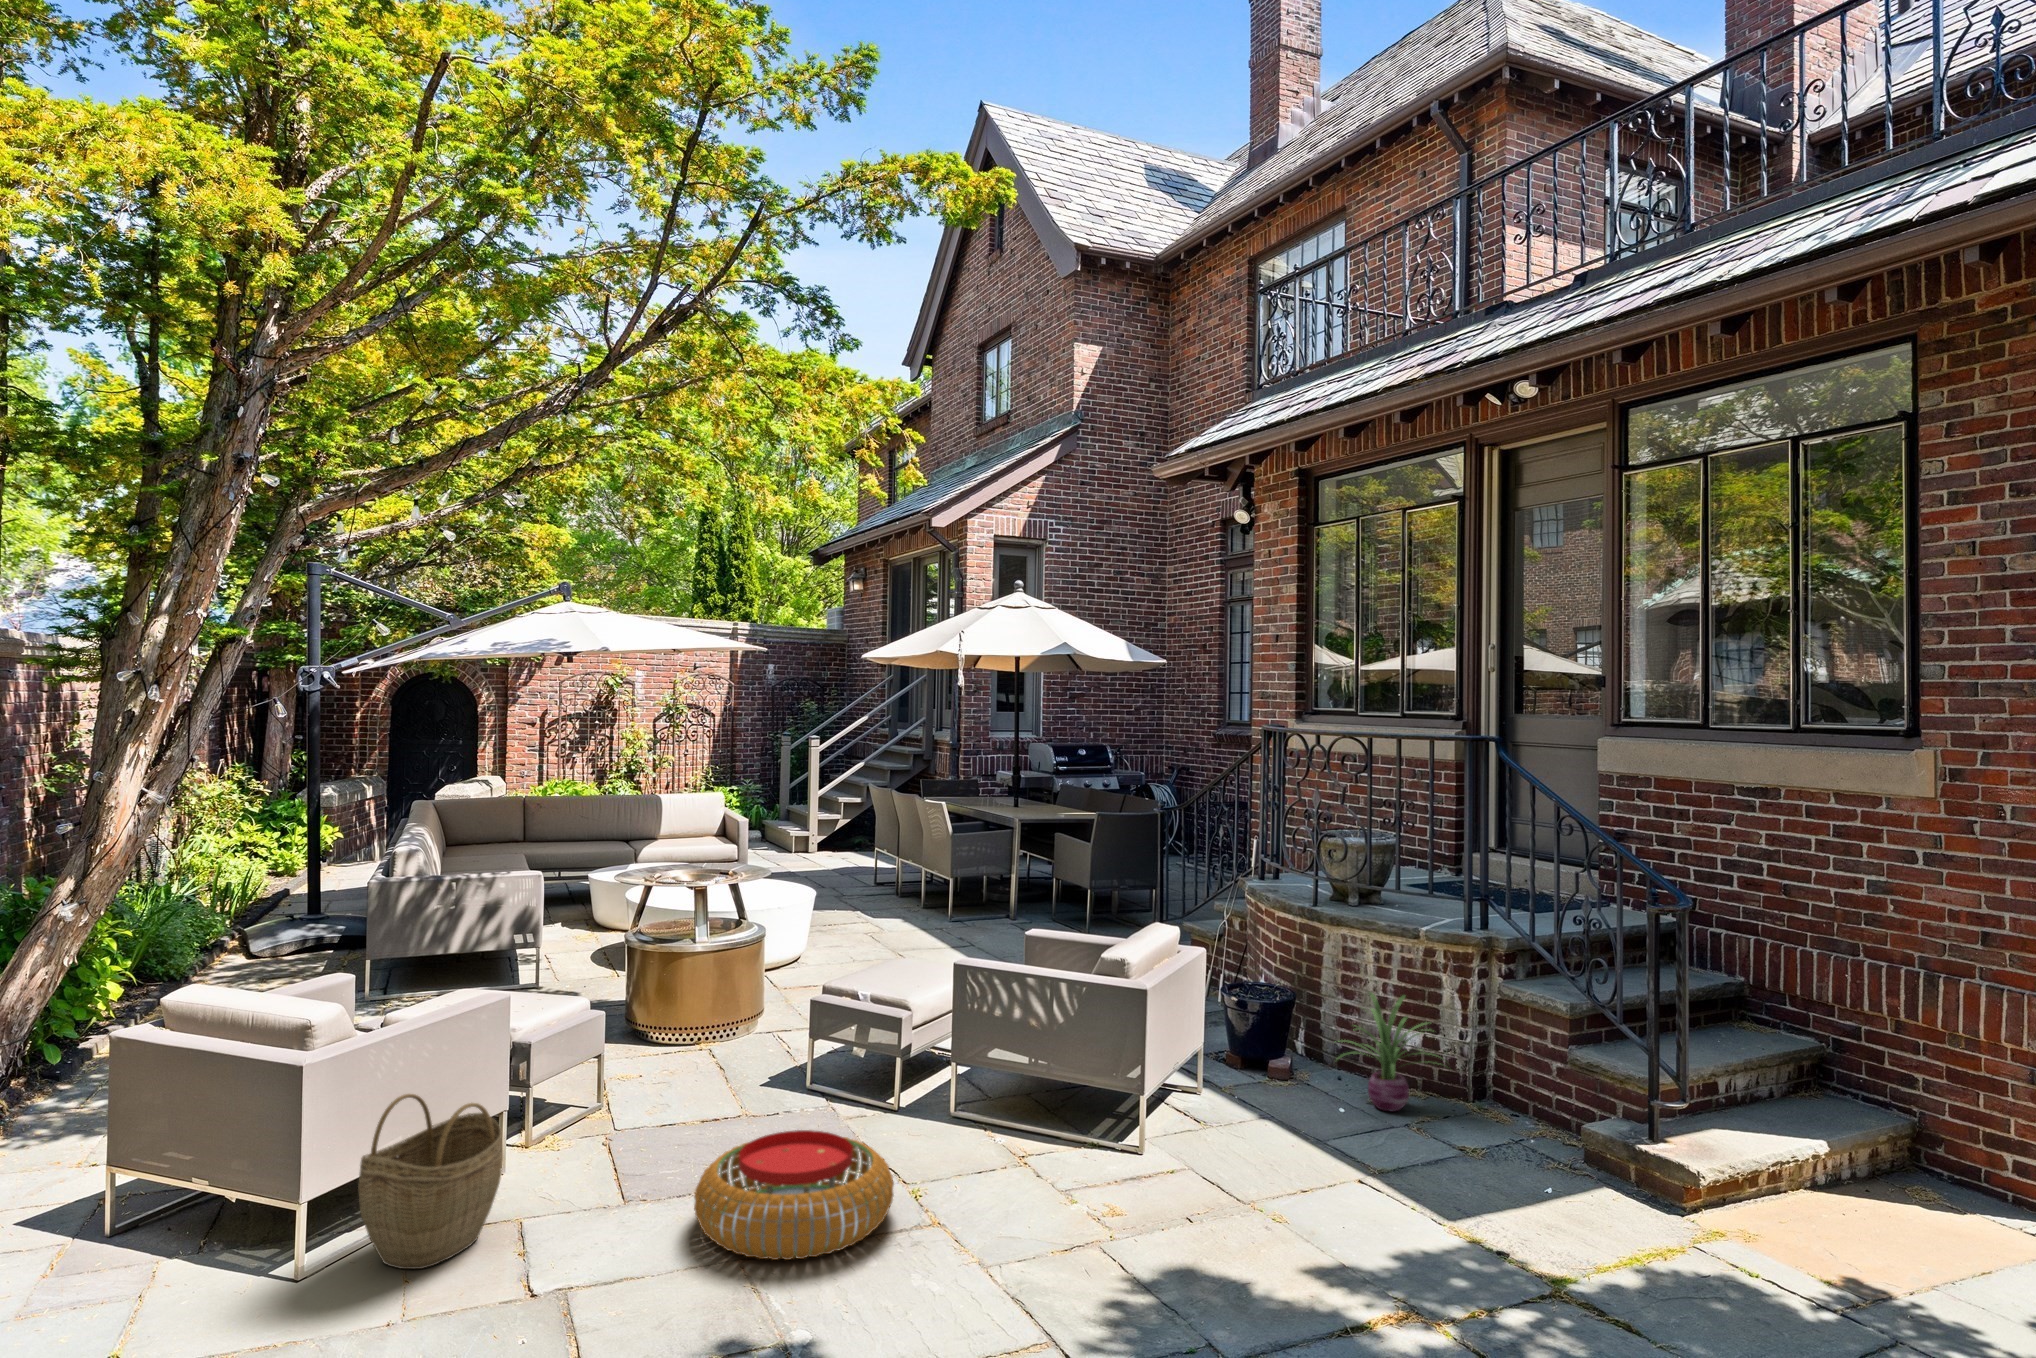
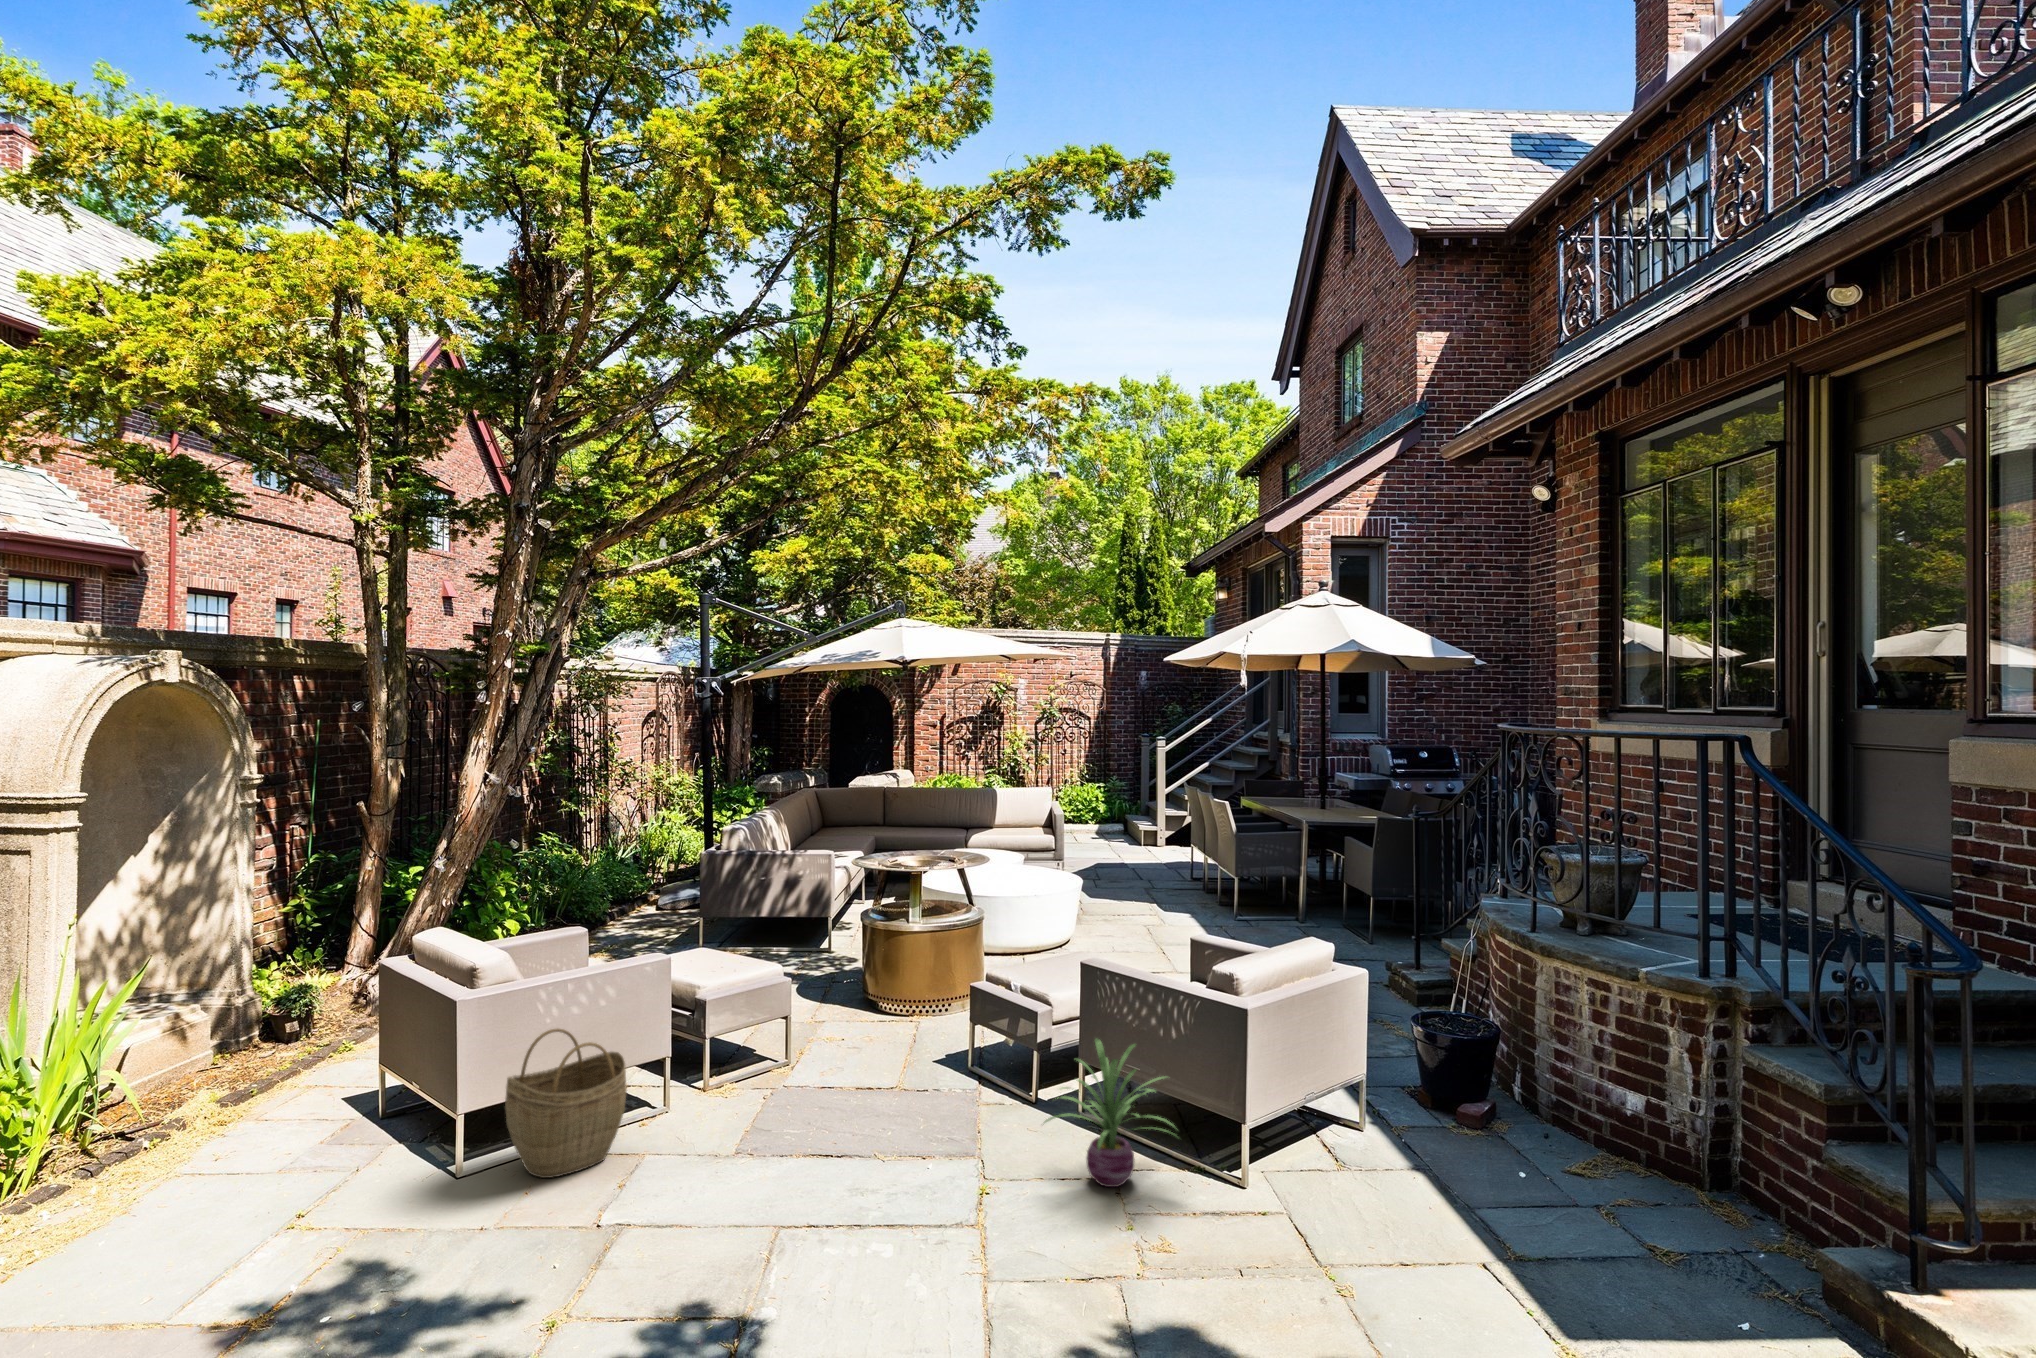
decorative plant: present [1338,992,1446,1112] -> present [1045,1038,1176,1187]
pouf: present [694,1130,894,1260] -> none [756,1106,946,1232]

